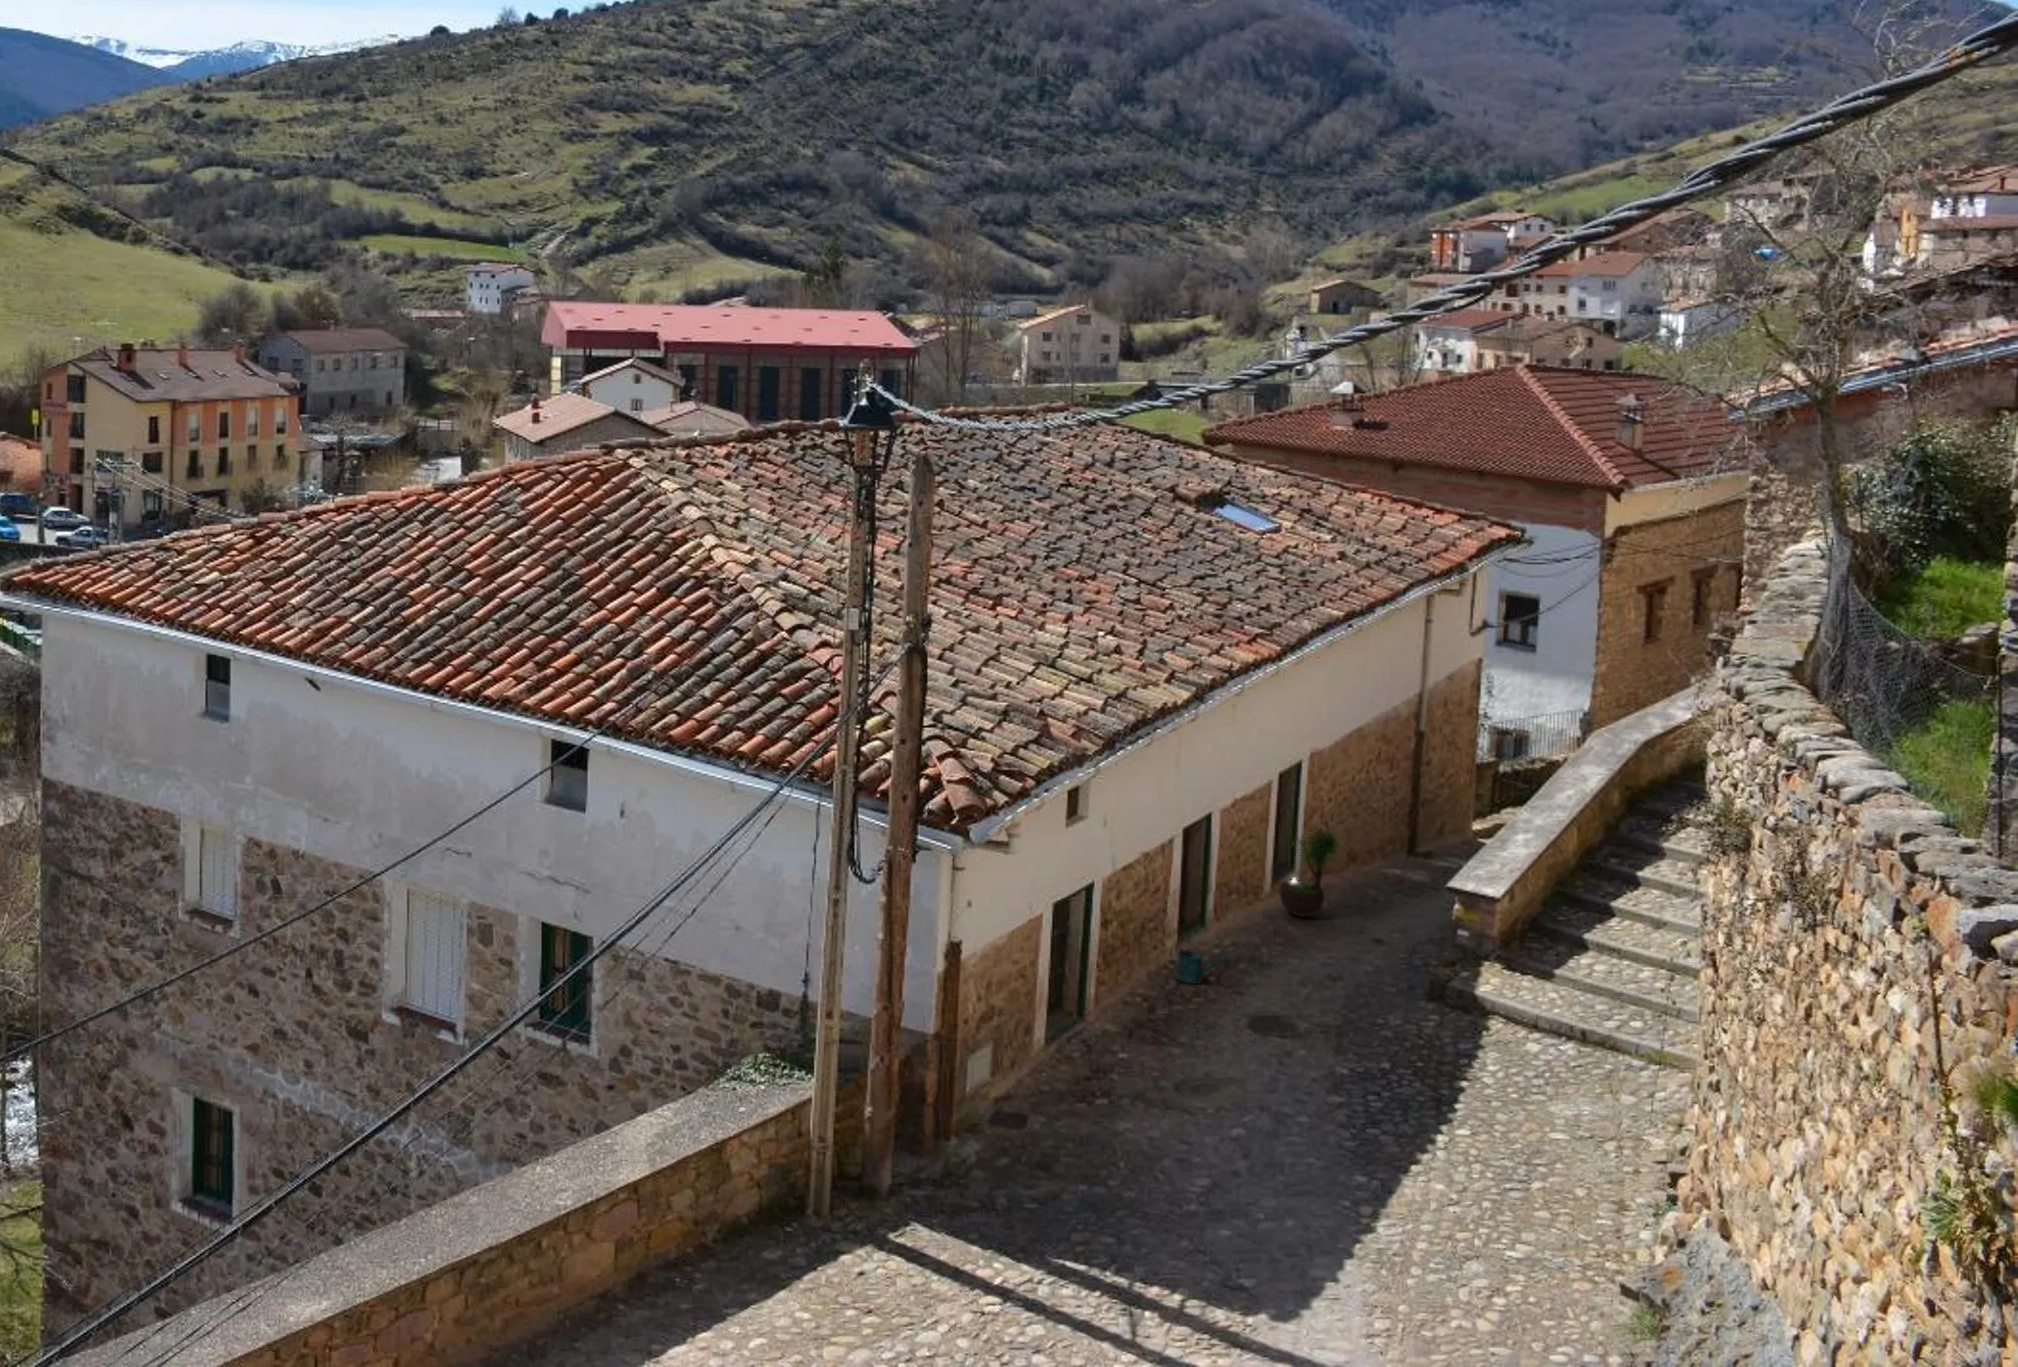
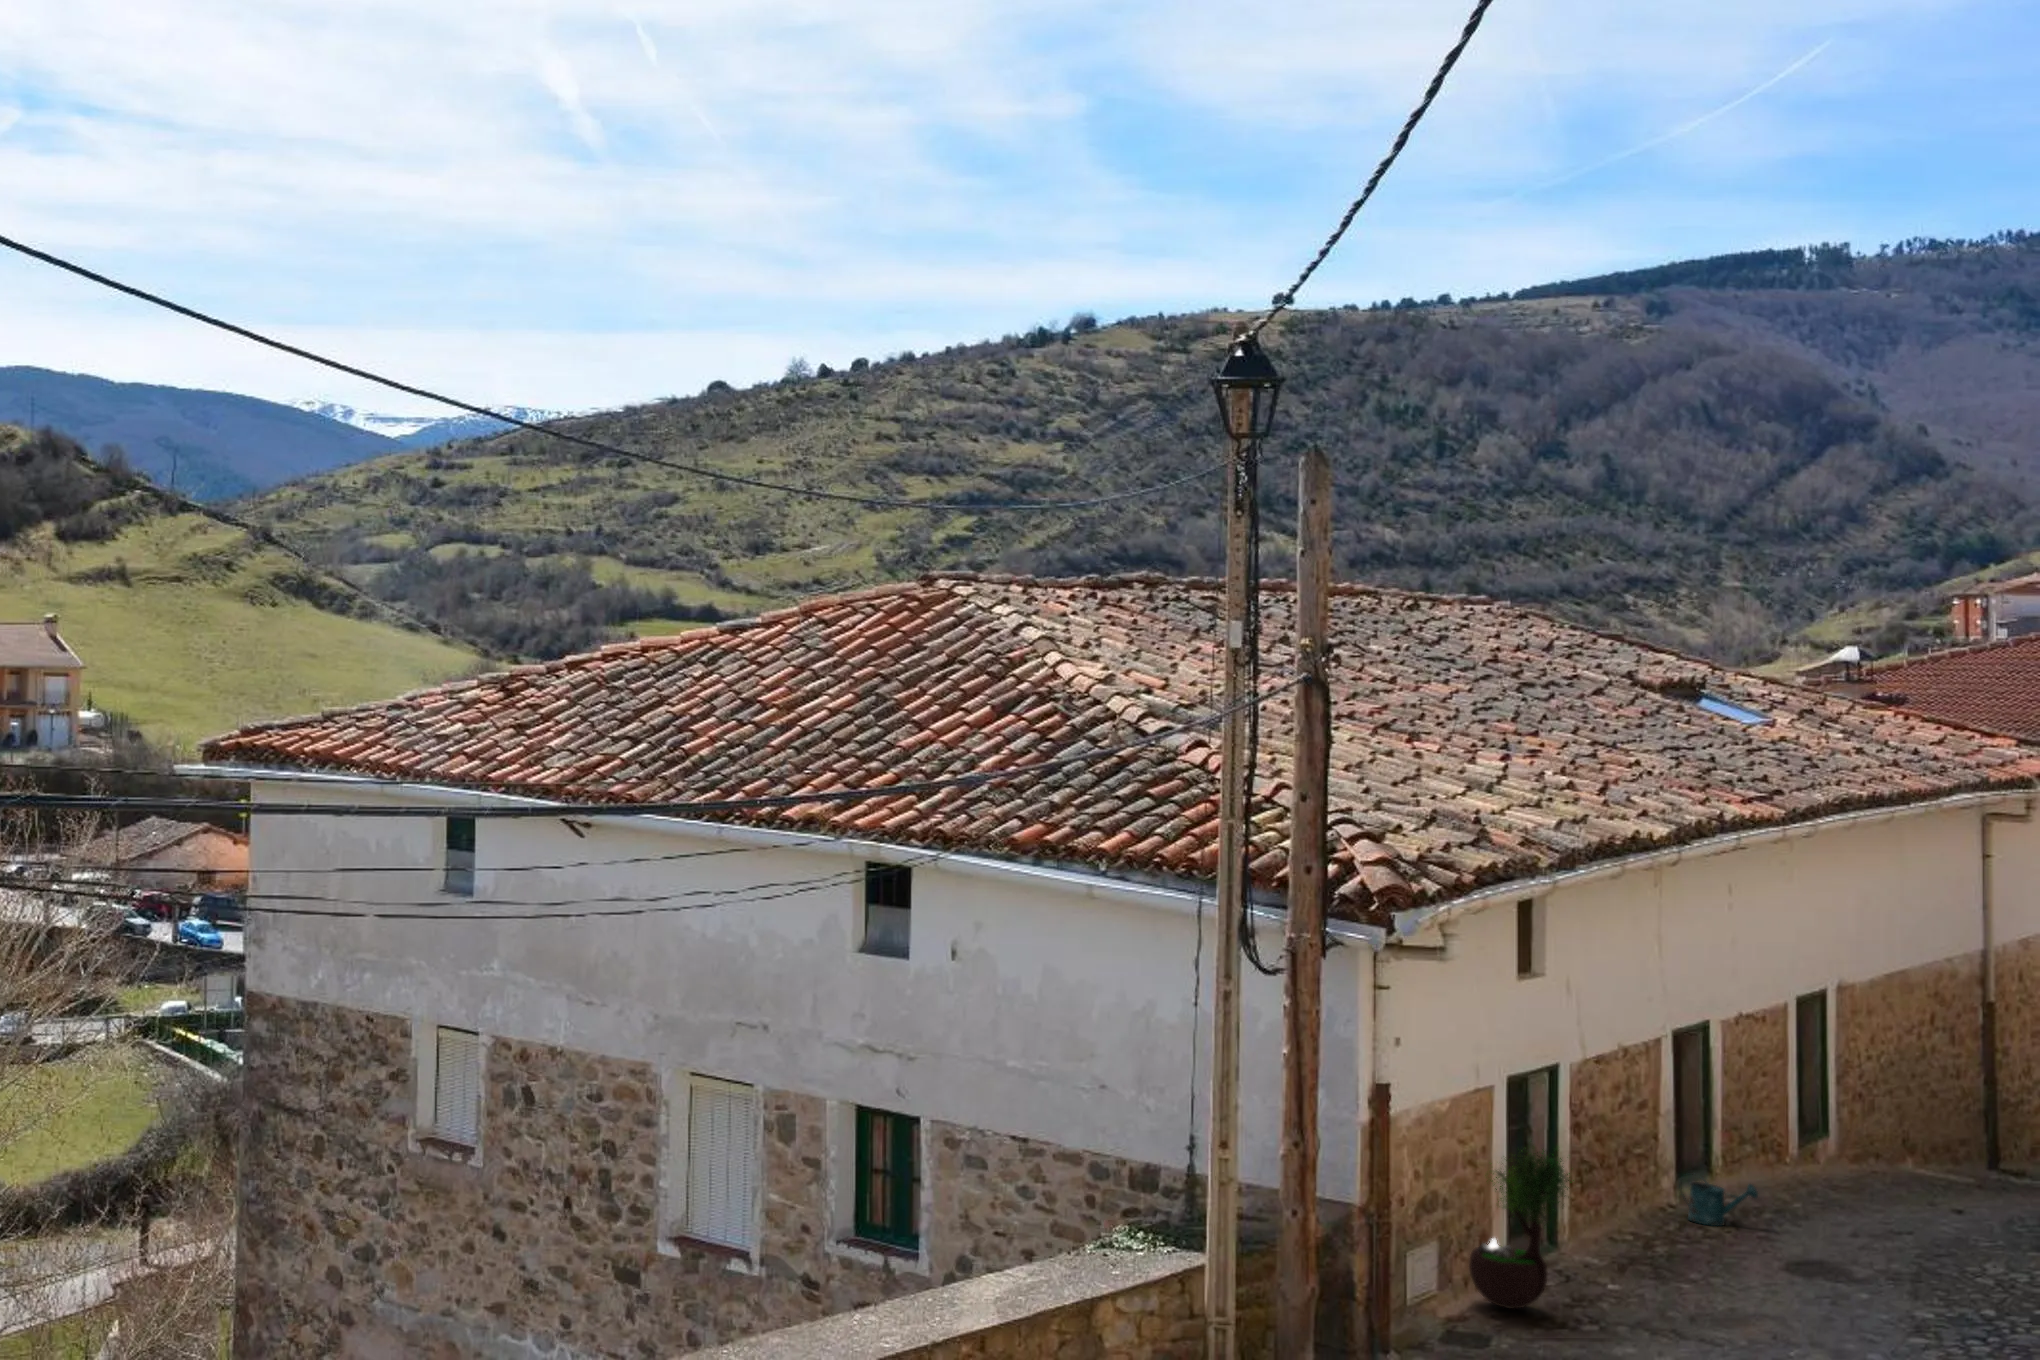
potted tree: present [1279,828,1341,916] -> present [1469,1146,1574,1309]

